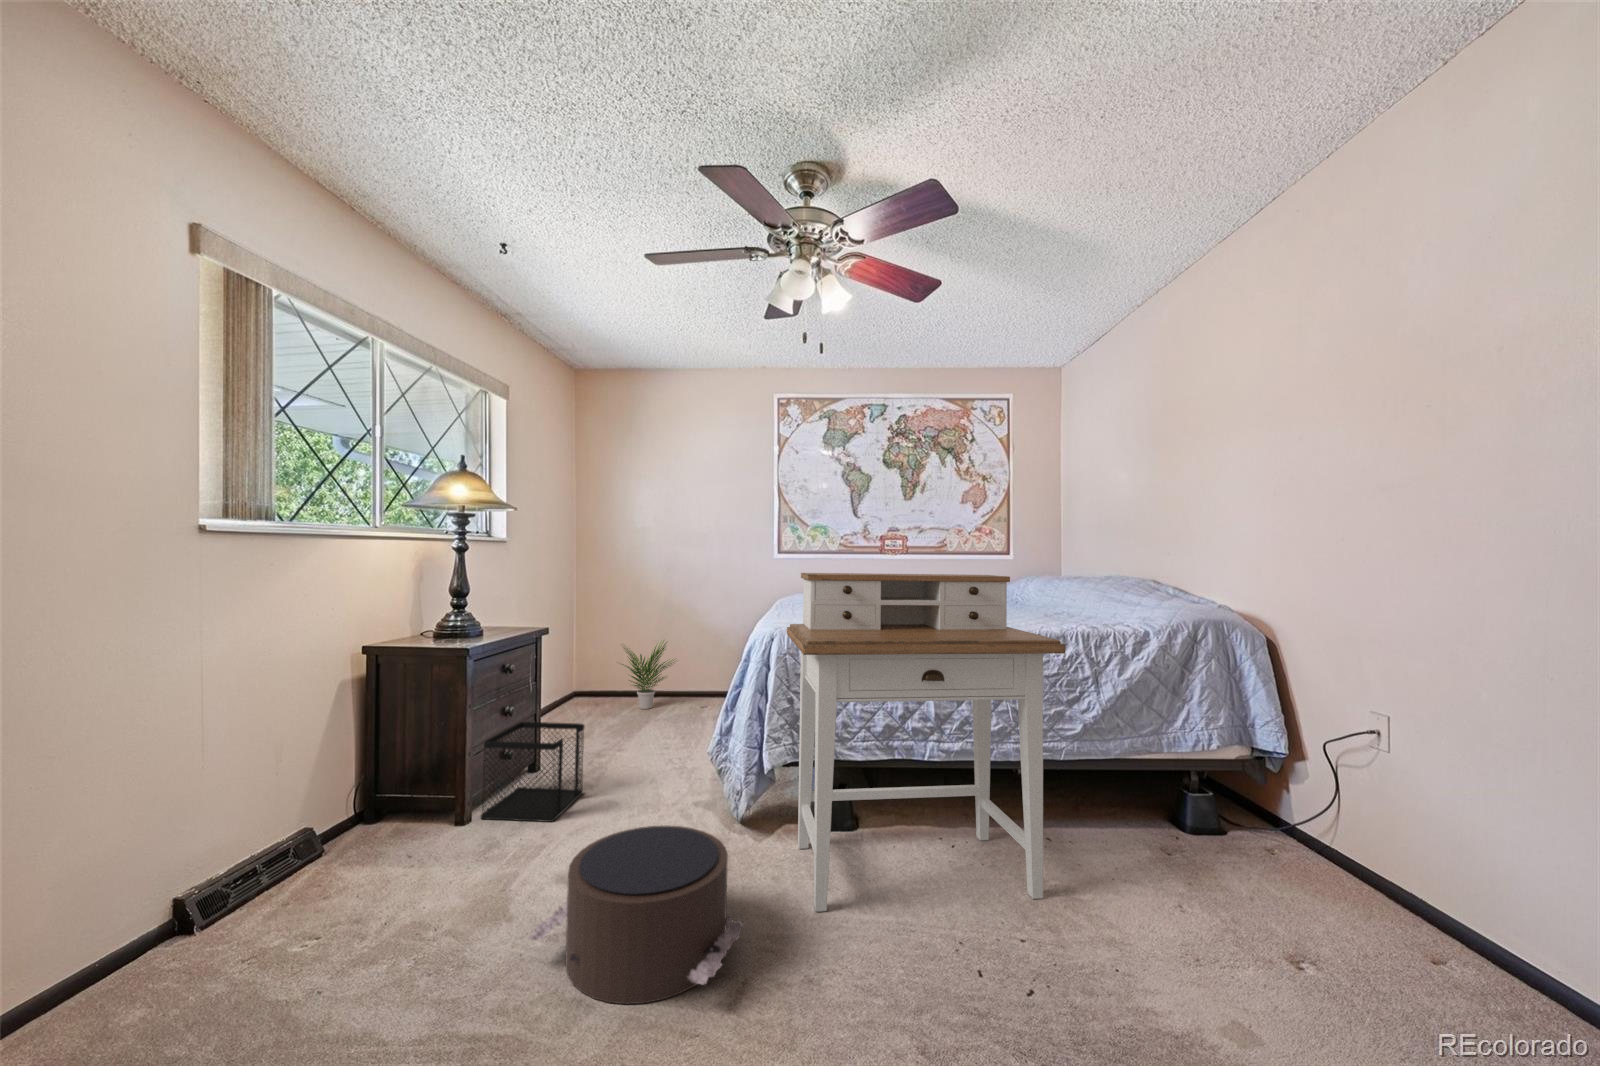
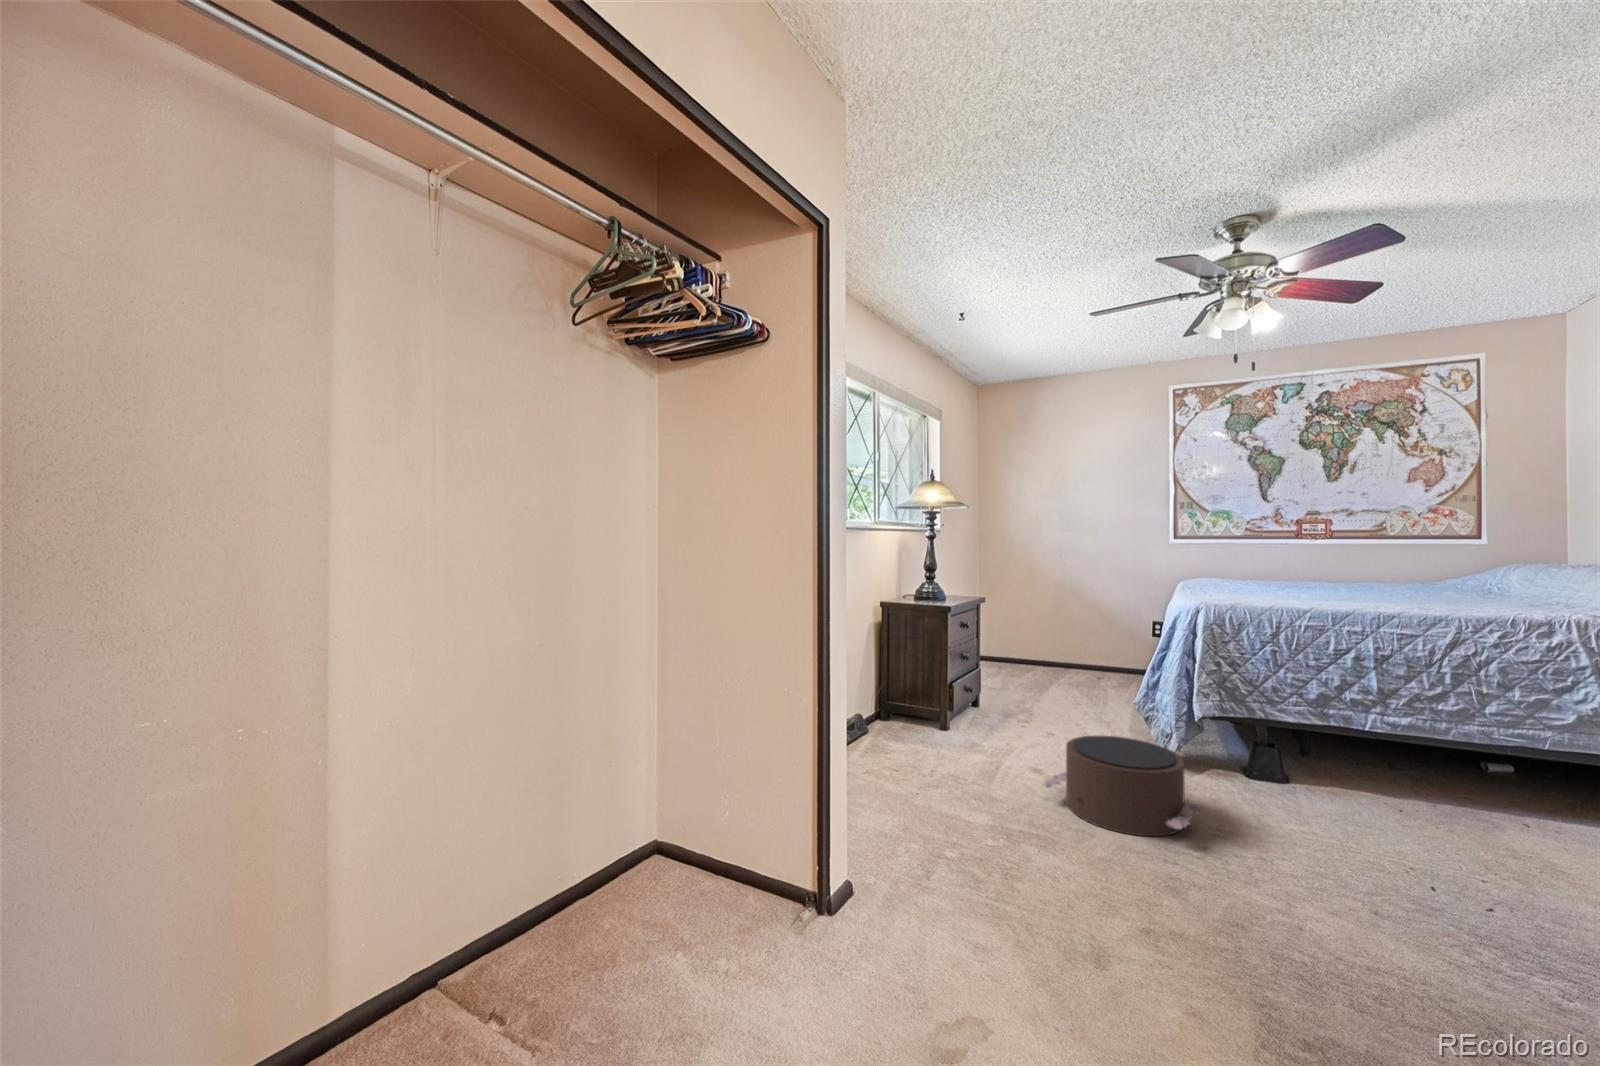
desk: present [787,573,1066,912] -> none [1215,559,1541,858]
potted plant: present [622,641,675,709] -> none [1019,615,1076,672]
wastebasket: present [481,722,585,822] -> none [962,665,1027,735]

